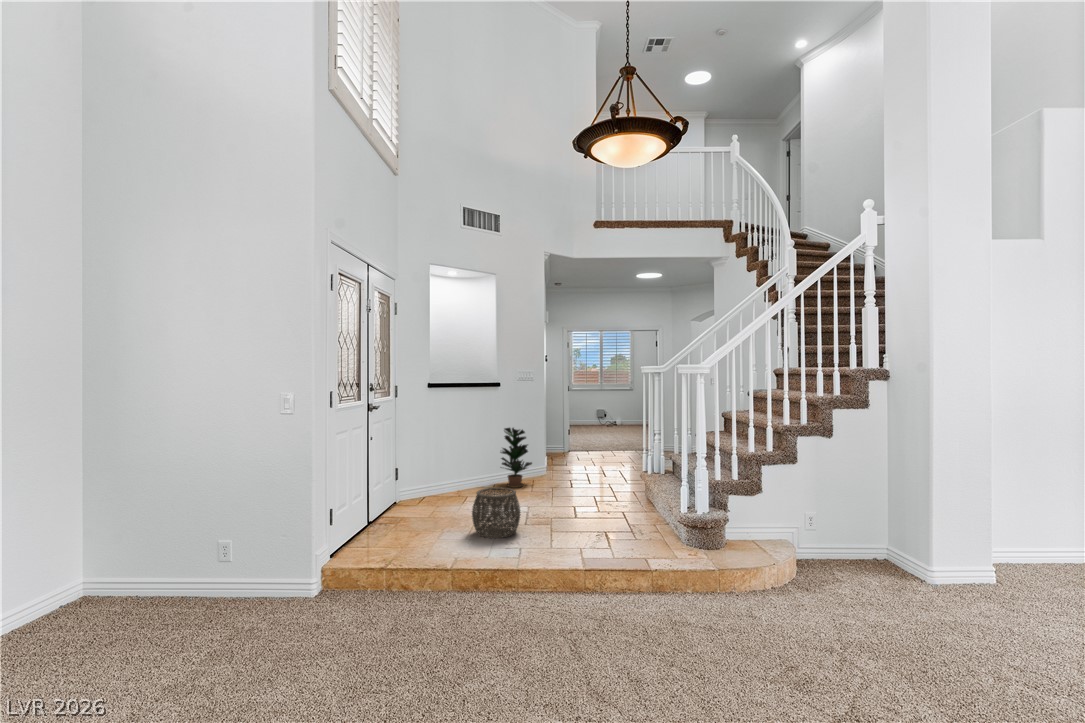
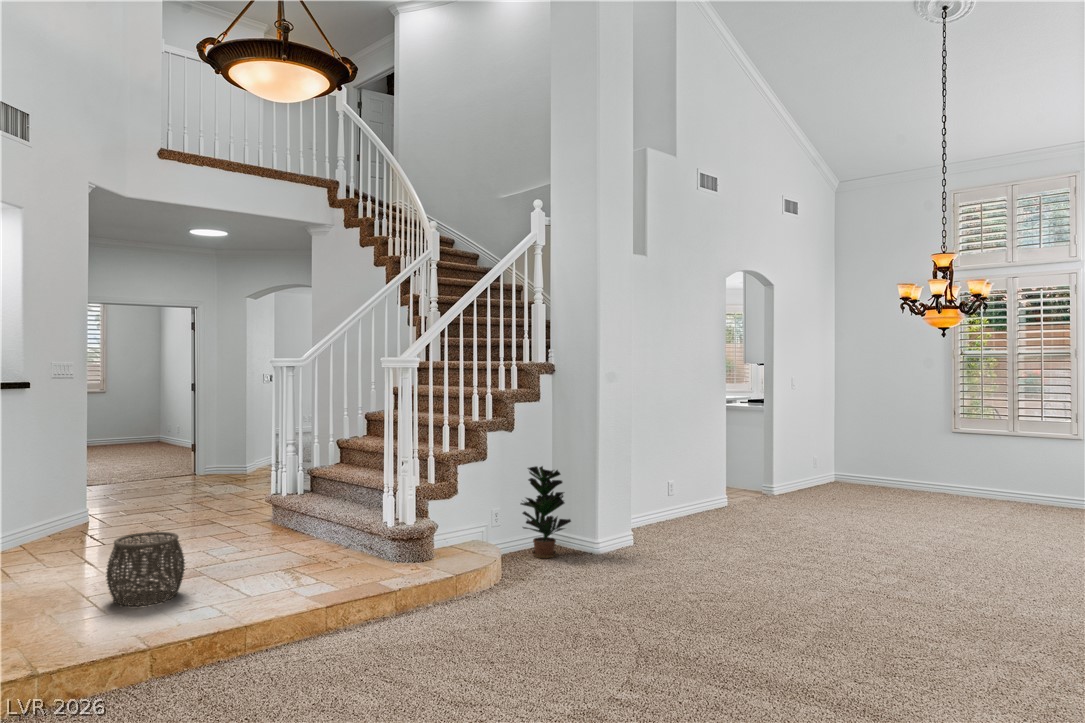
potted plant: present [501,428,532,488] -> present [521,466,571,558]

